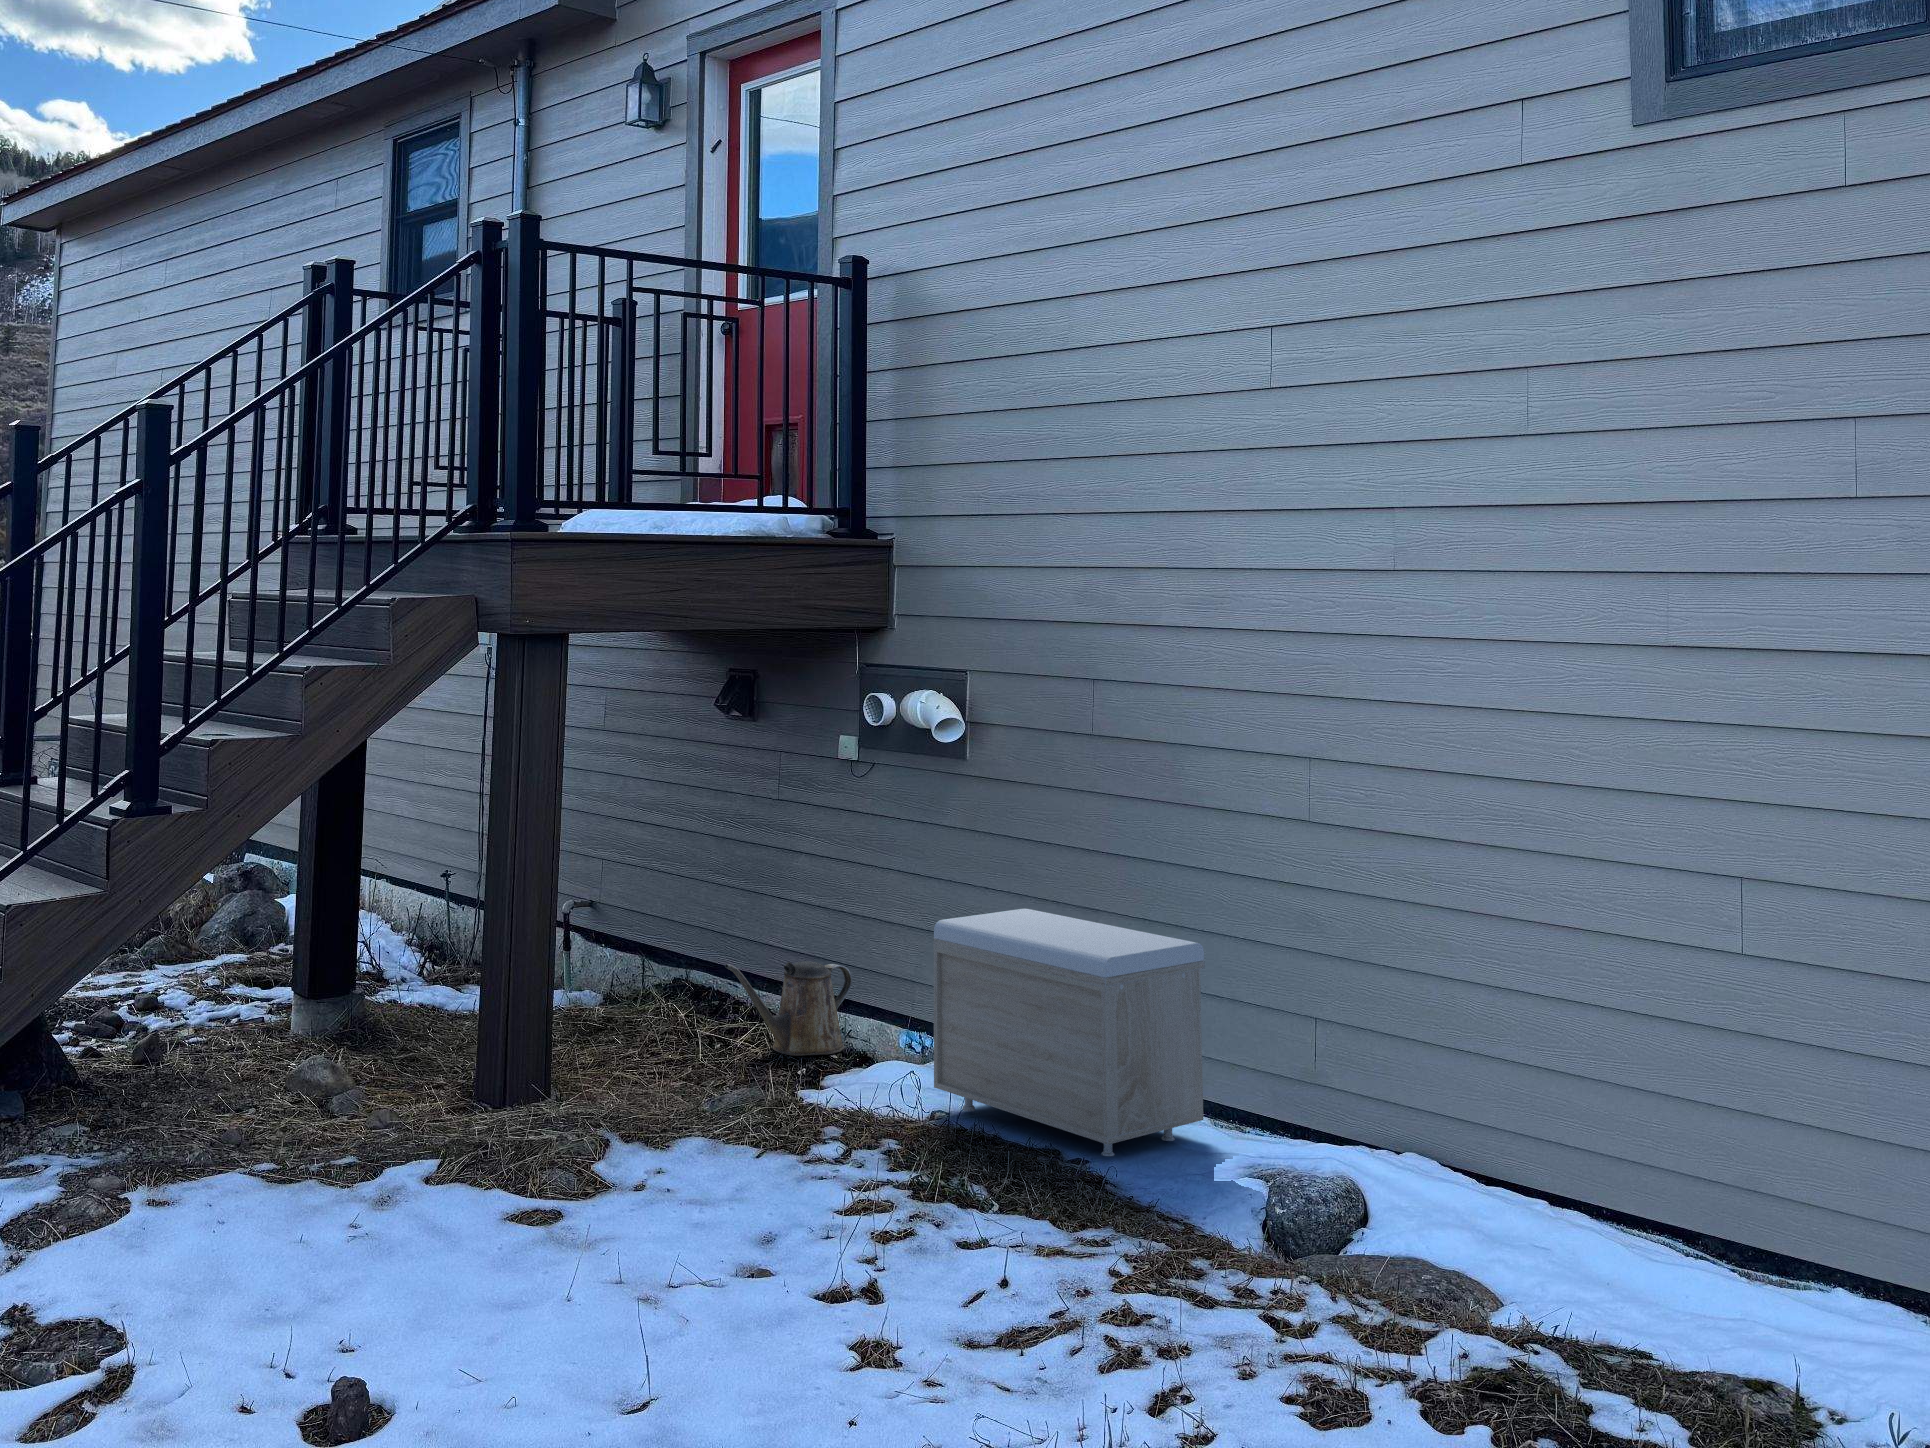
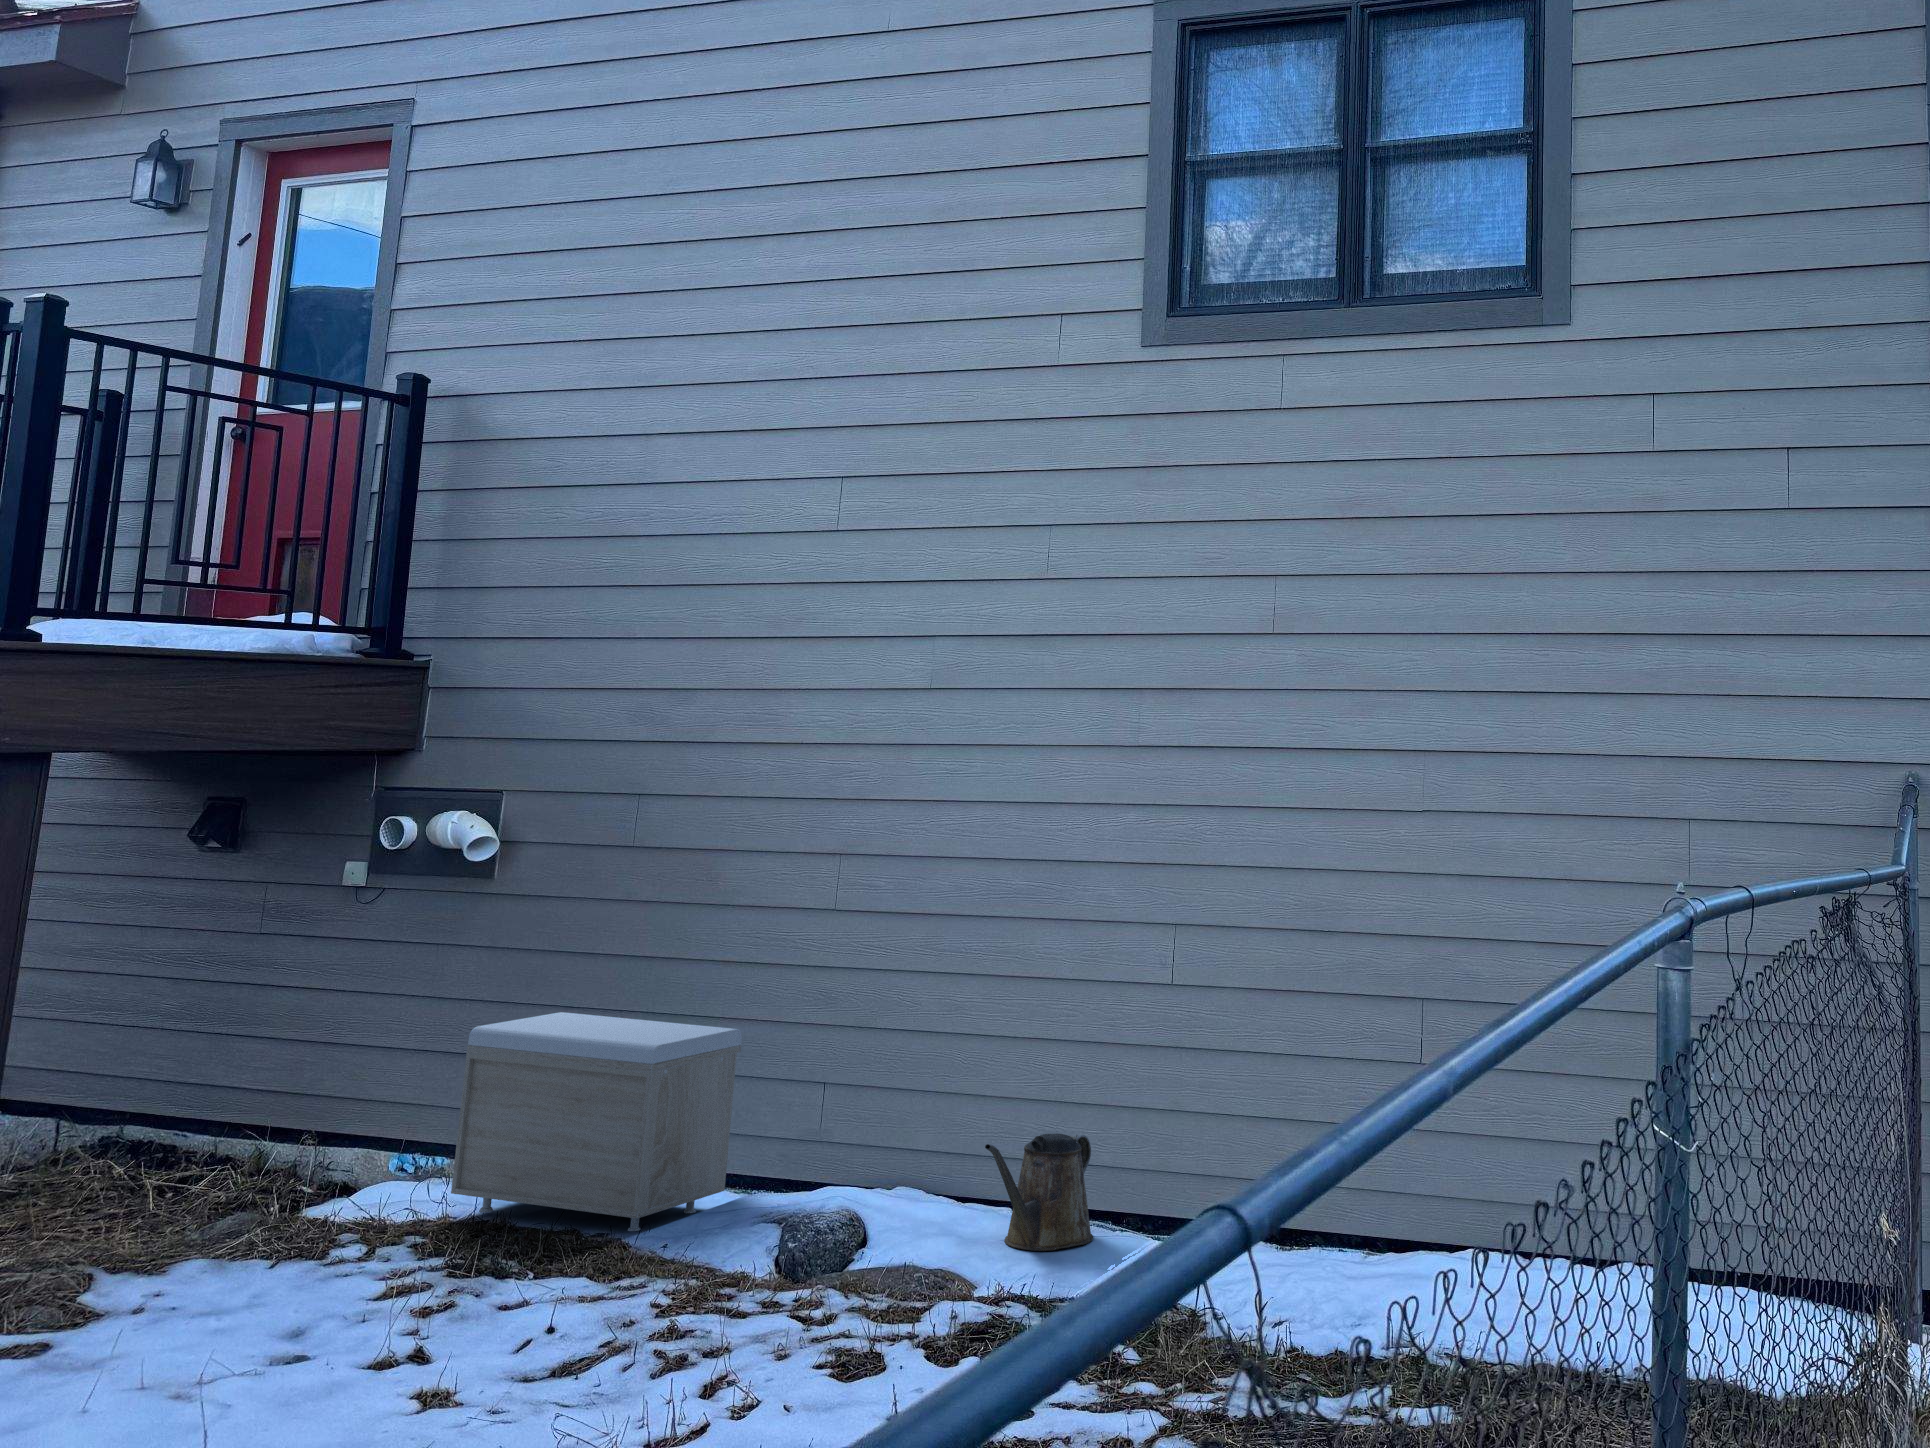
watering can: present [725,961,852,1056] -> present [985,1133,1093,1251]

